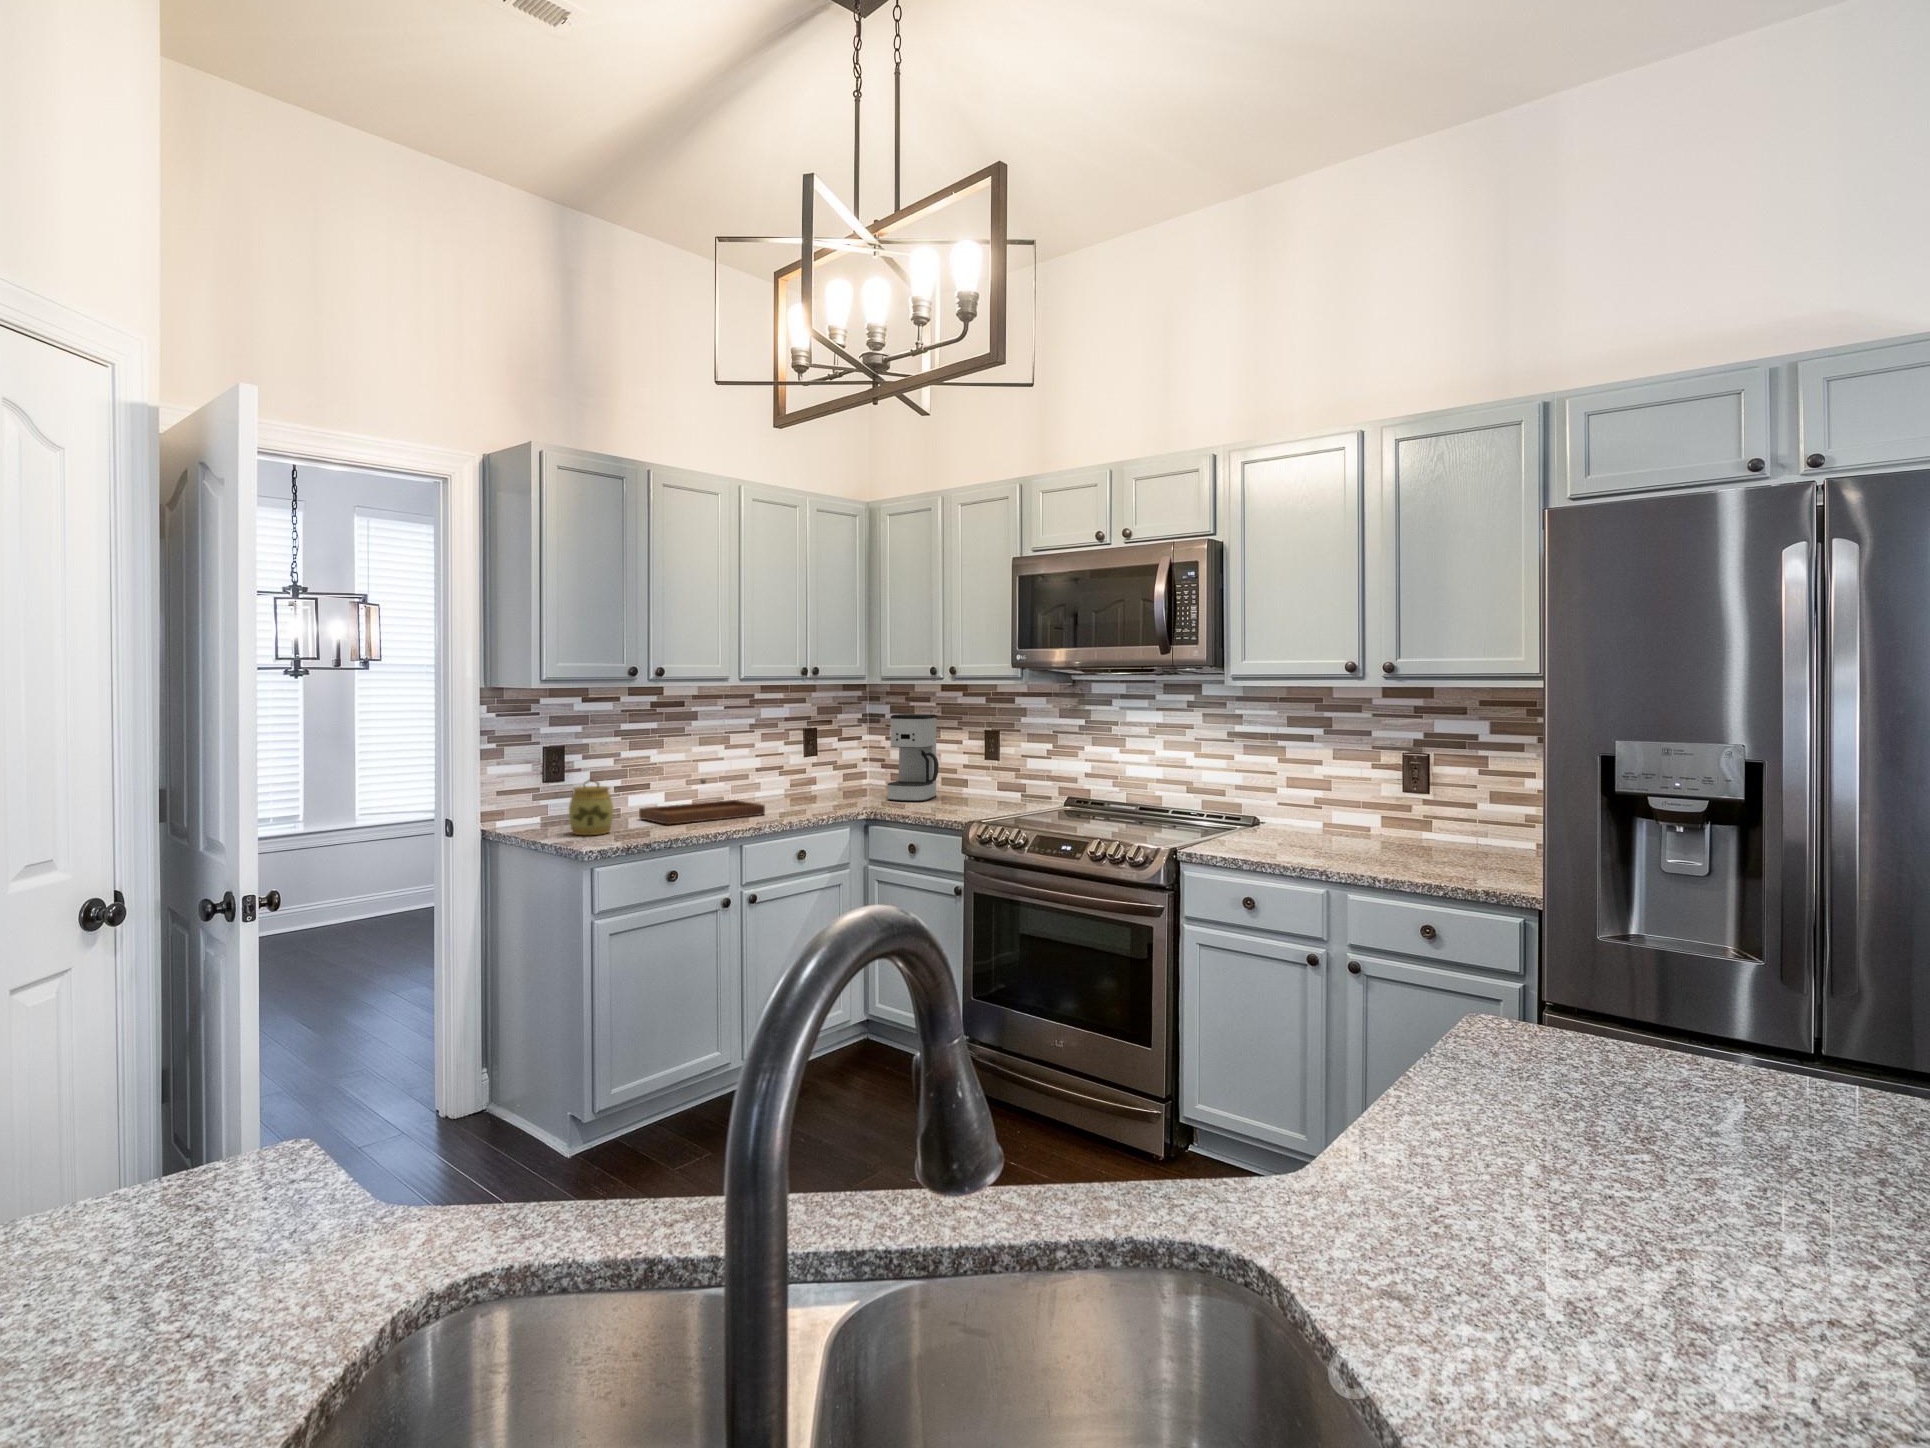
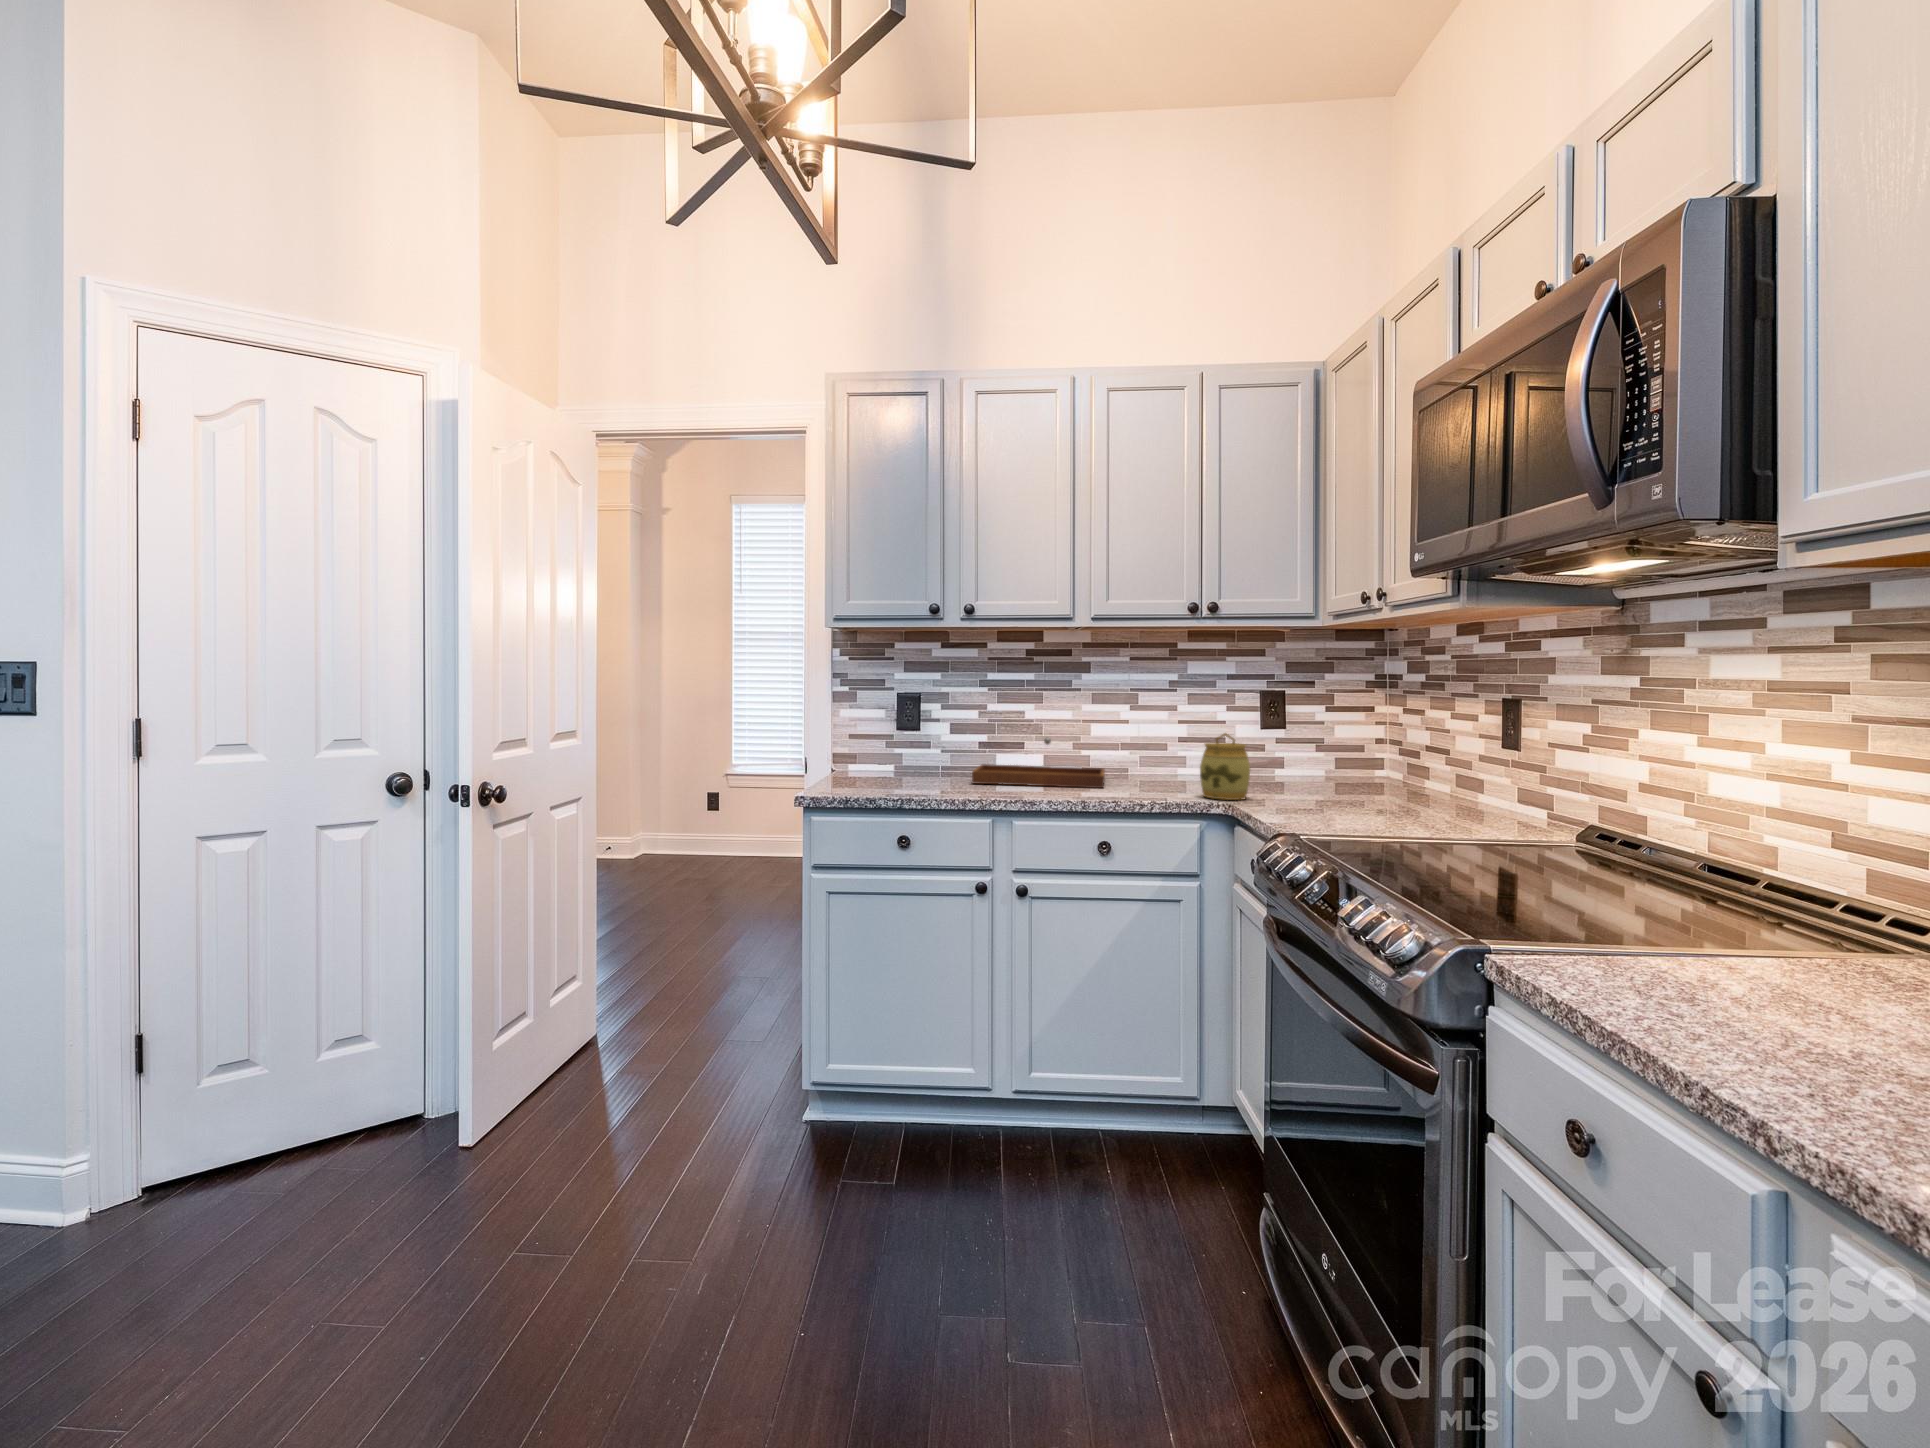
coffee maker: present [887,714,939,802] -> none [1325,671,1423,800]
jar: present [569,779,613,835] -> present [1200,733,1250,800]

